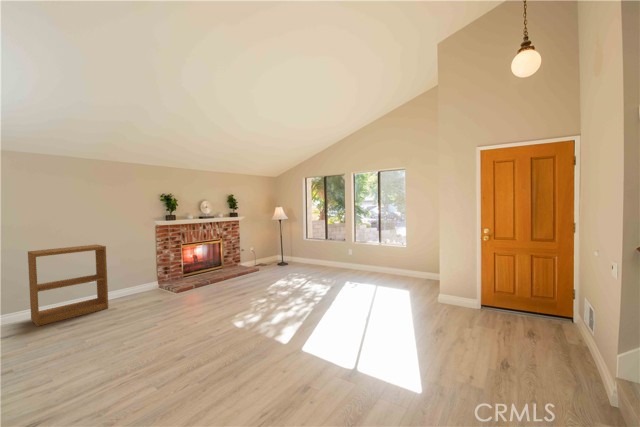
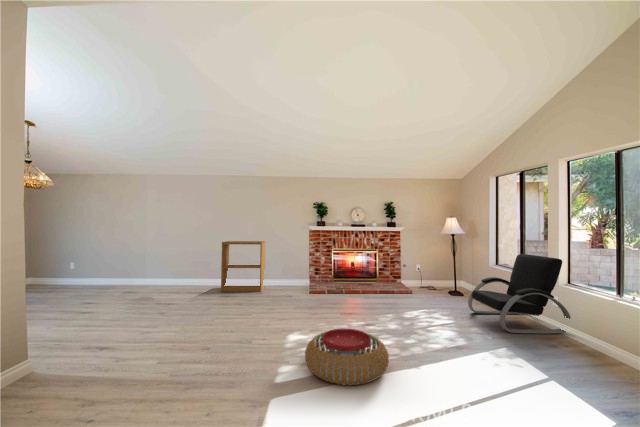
armchair: none [315,232,368,278] -> present [468,254,571,334]
pouf: none [292,298,352,336] -> present [305,328,389,385]

